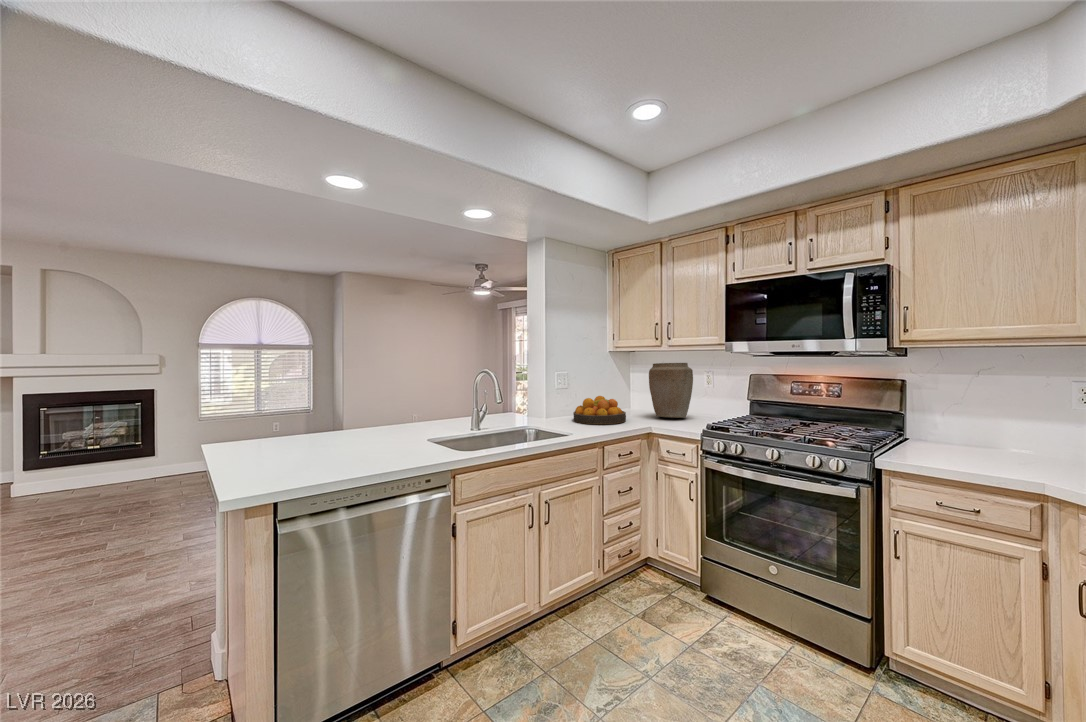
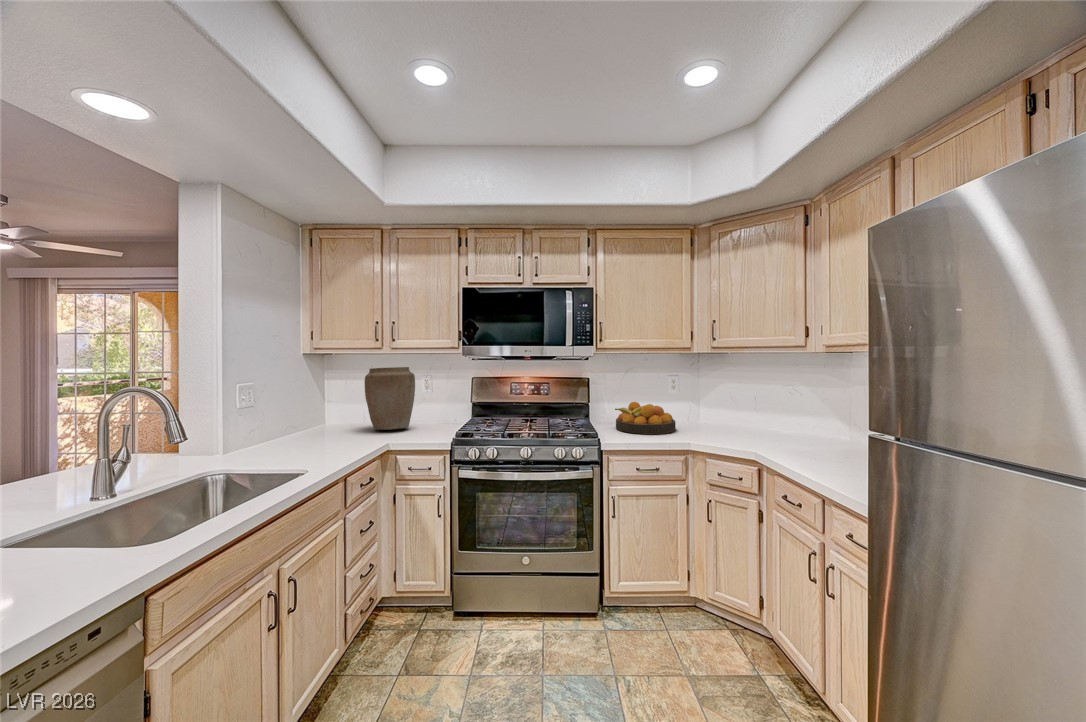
fruit bowl: present [573,396,626,424] -> present [615,402,676,434]

